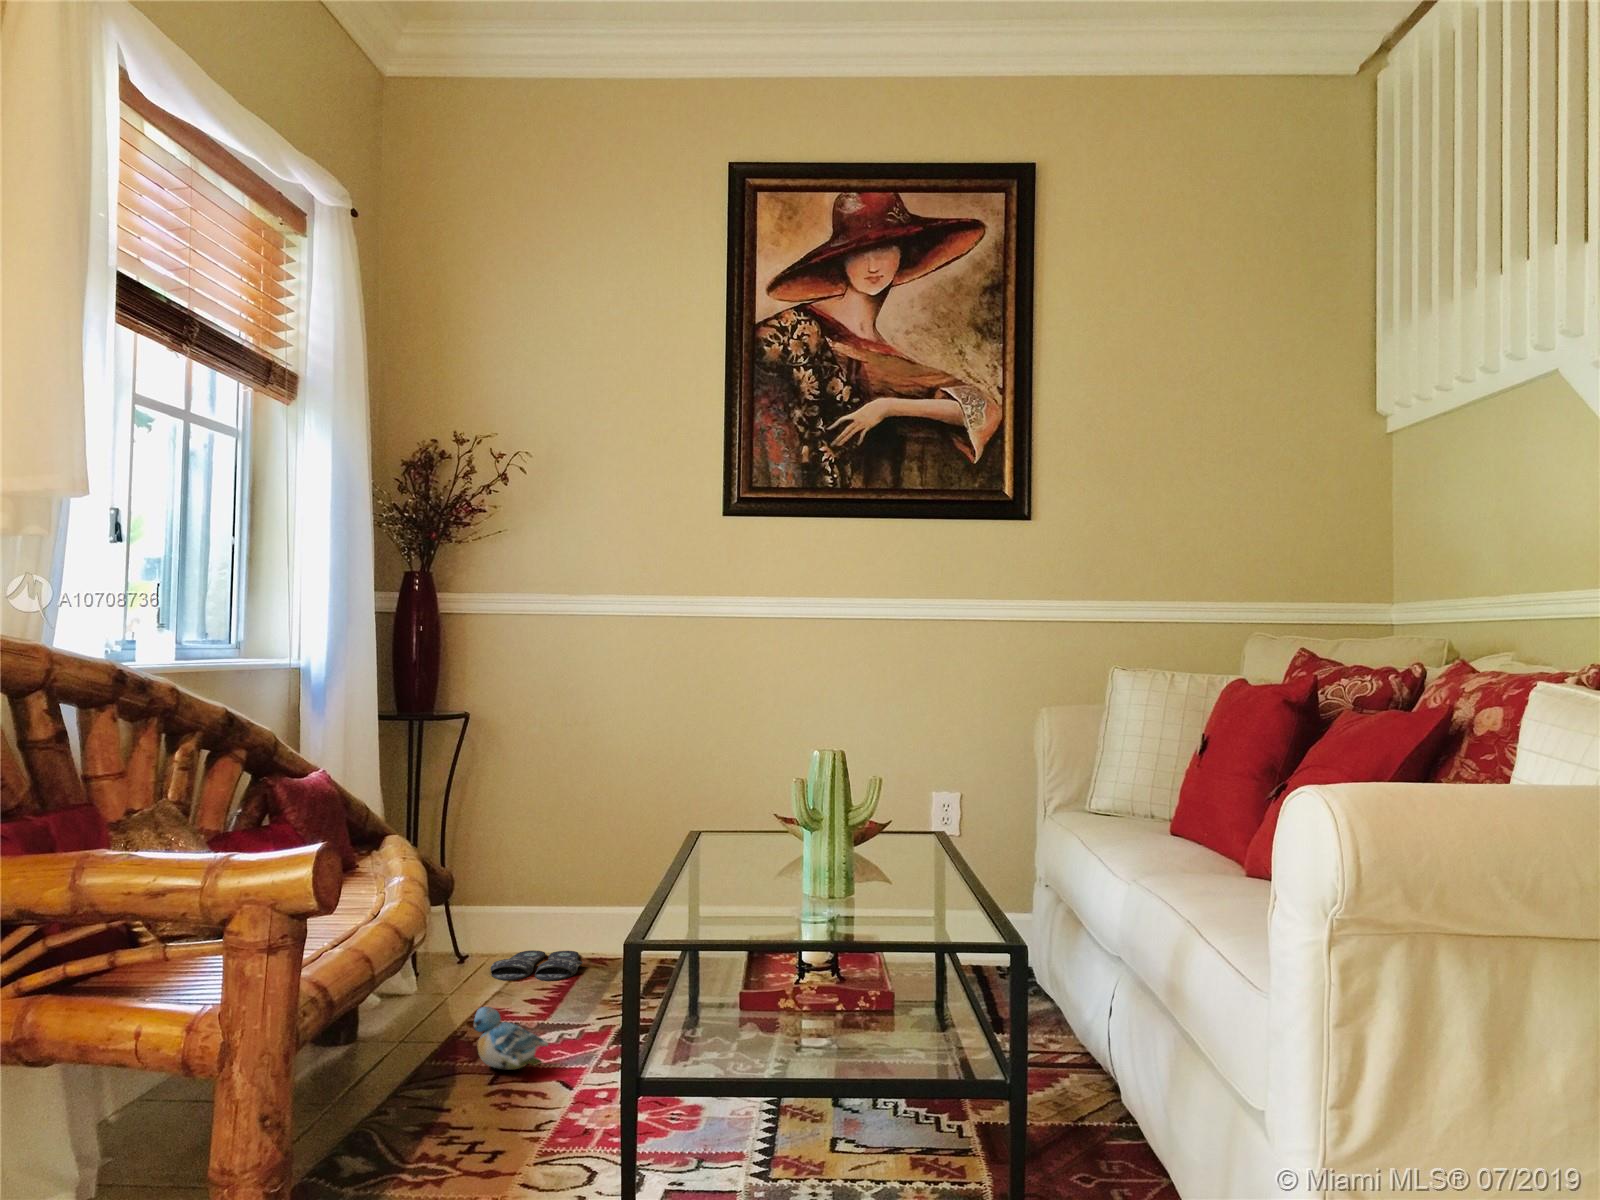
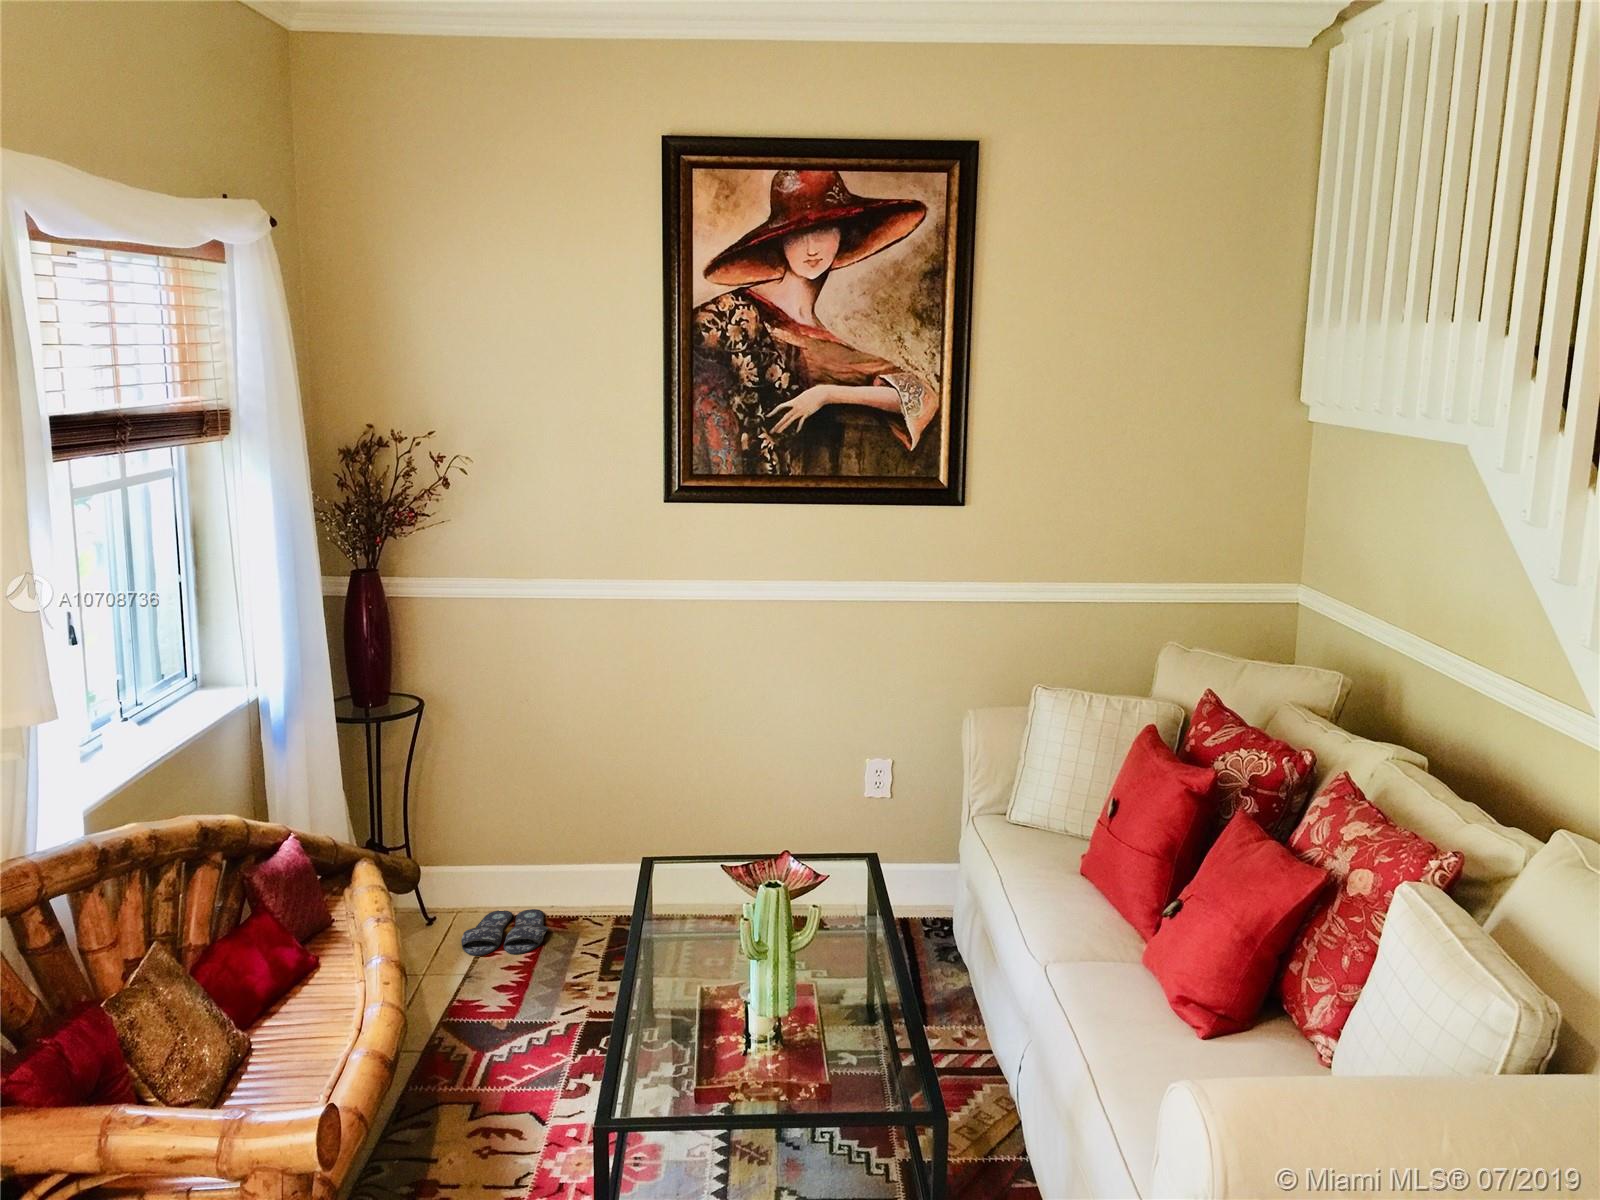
plush toy: present [474,1007,548,1070] -> none [447,1038,521,1100]

